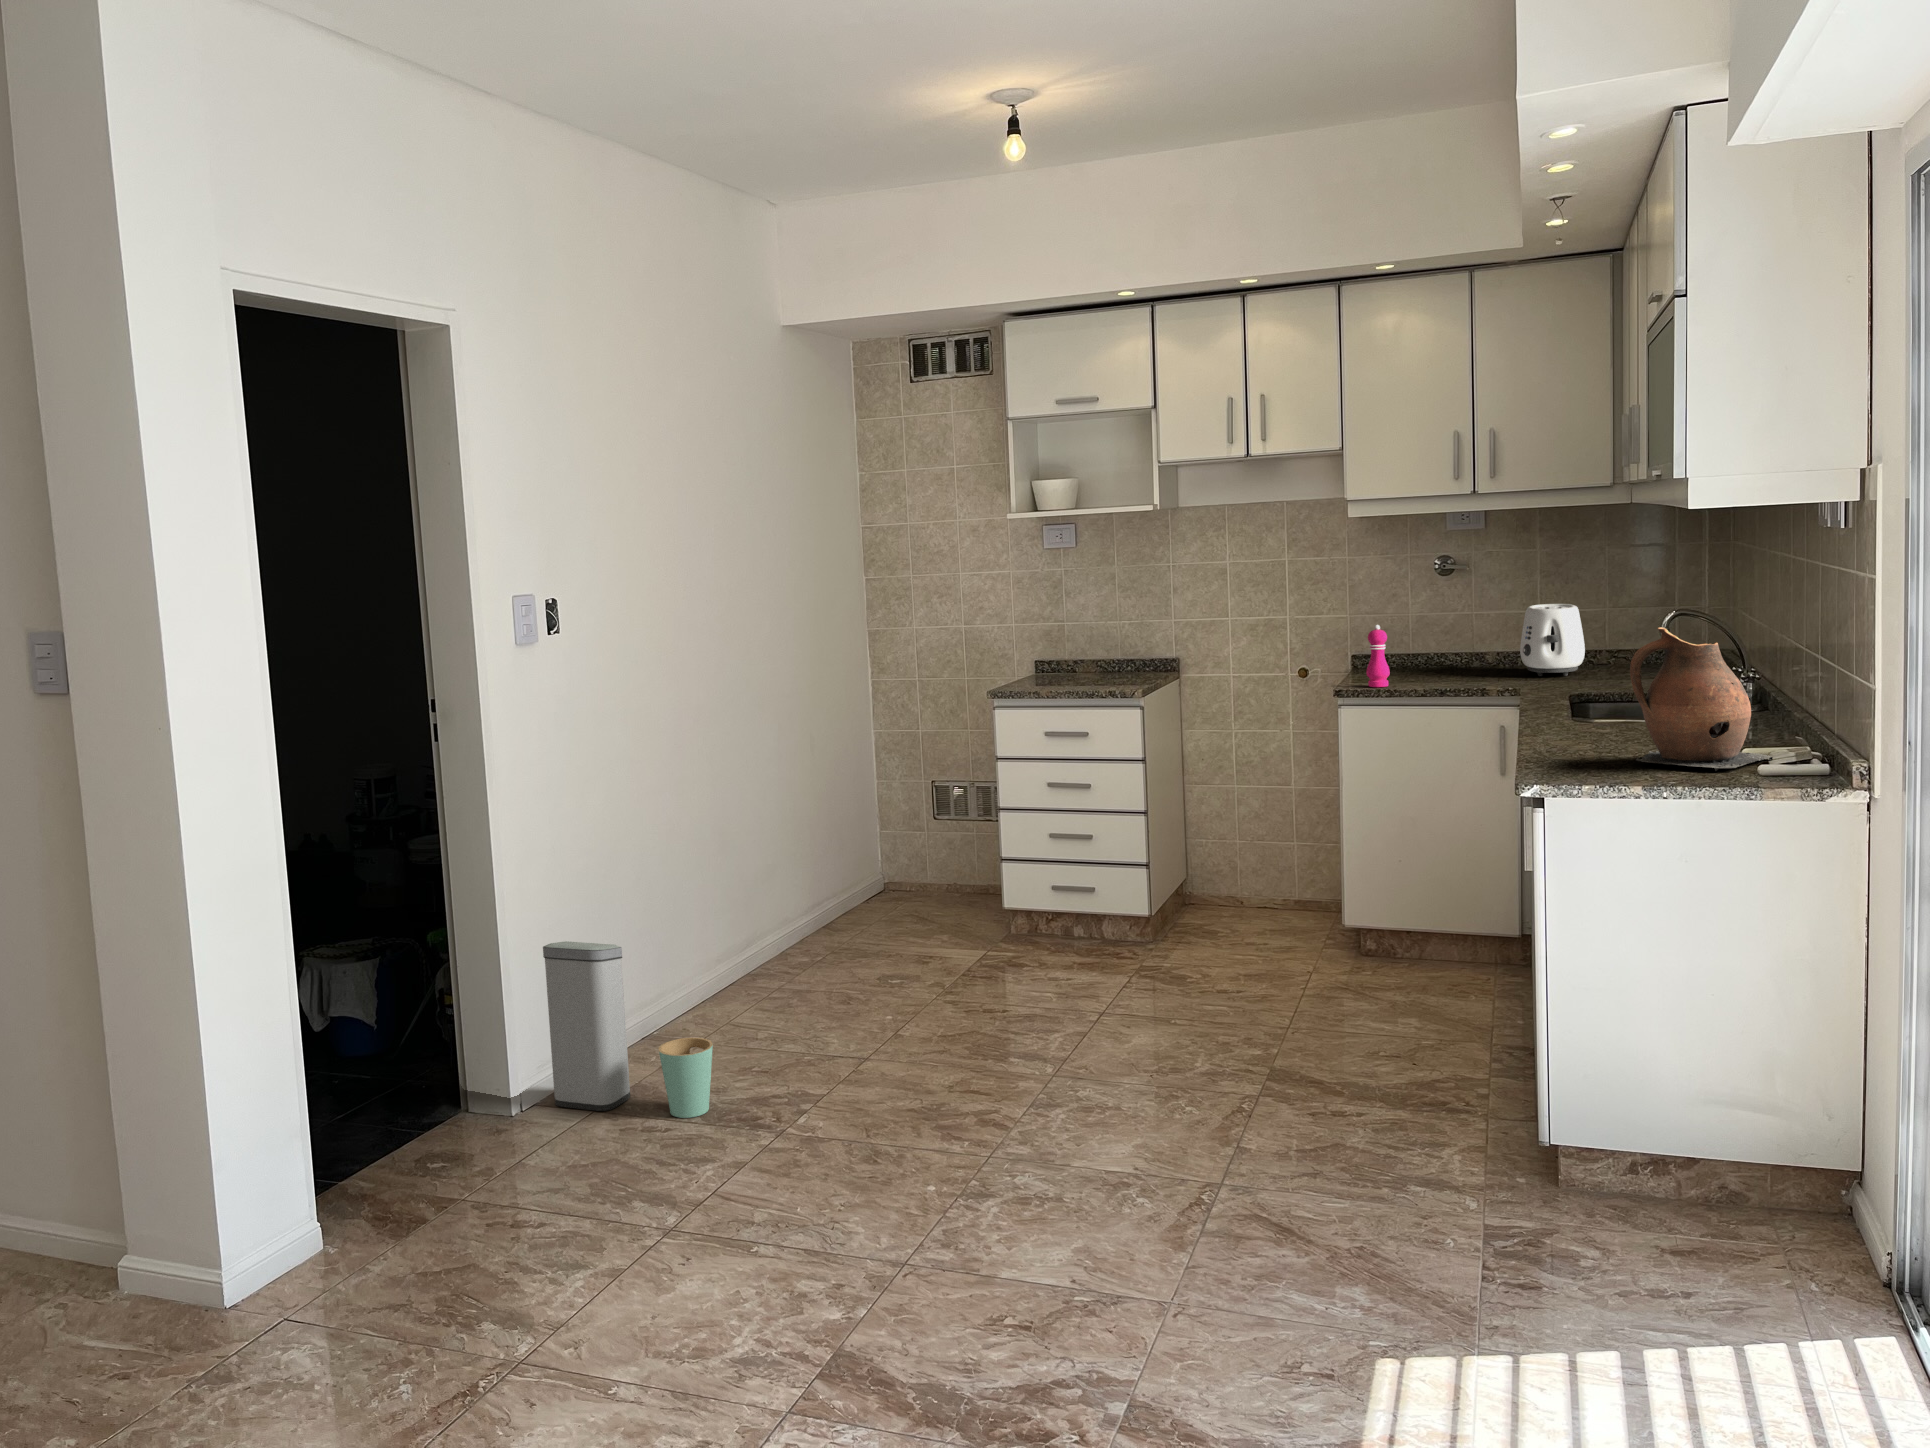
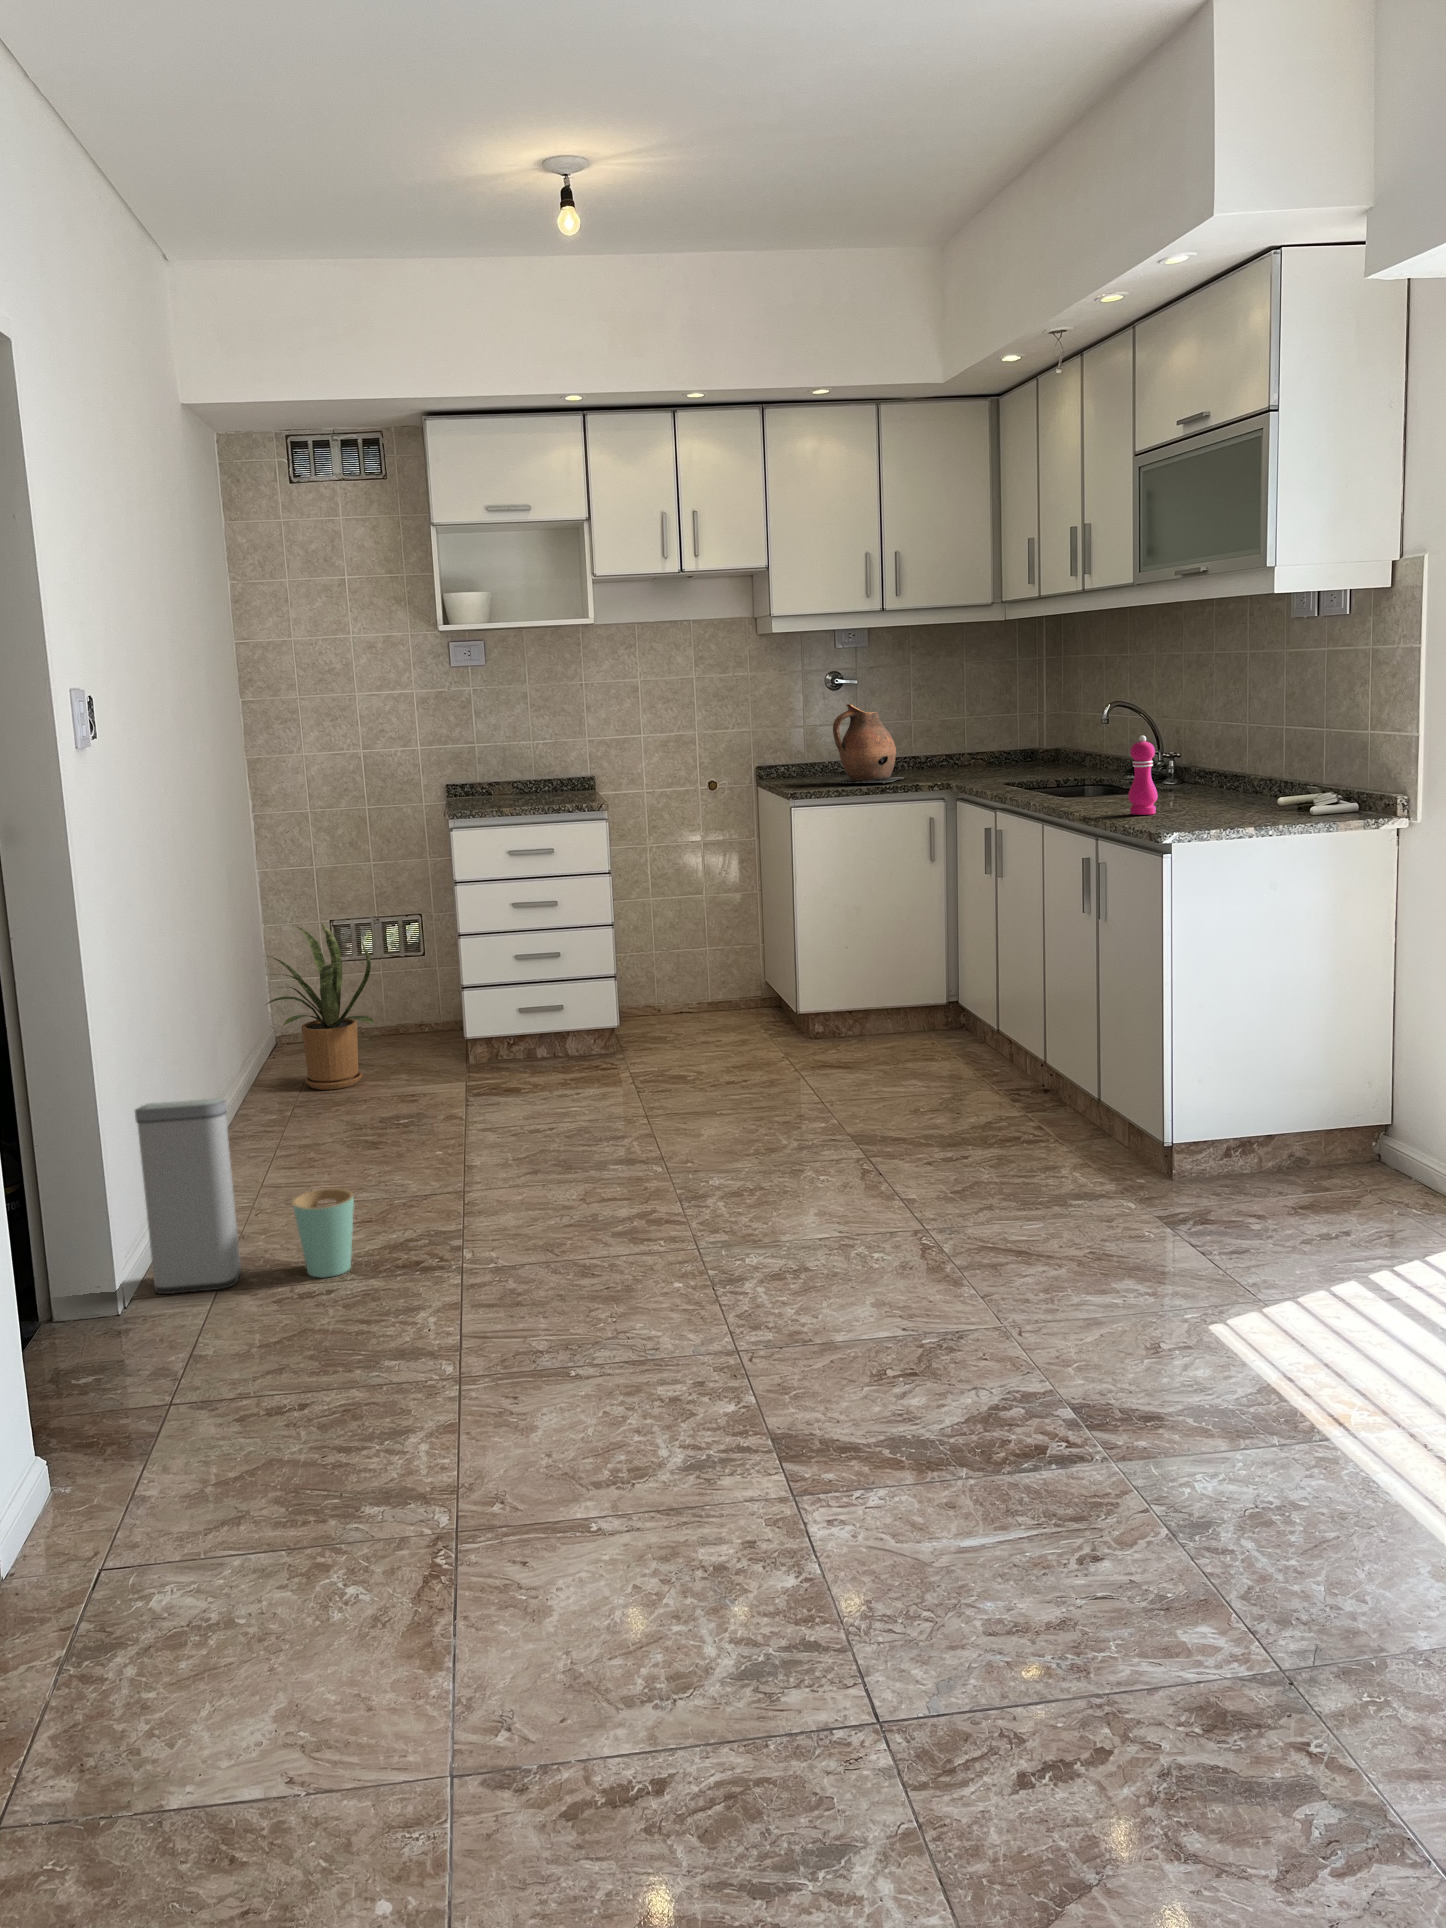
toaster: present [1520,604,1585,676] -> none [911,712,968,775]
pepper mill: present [1367,625,1390,687] -> present [1128,735,1158,815]
ceramic pitcher: present [1630,627,1773,771] -> present [833,704,906,784]
house plant: none [823,785,922,940] -> present [266,924,374,1090]

